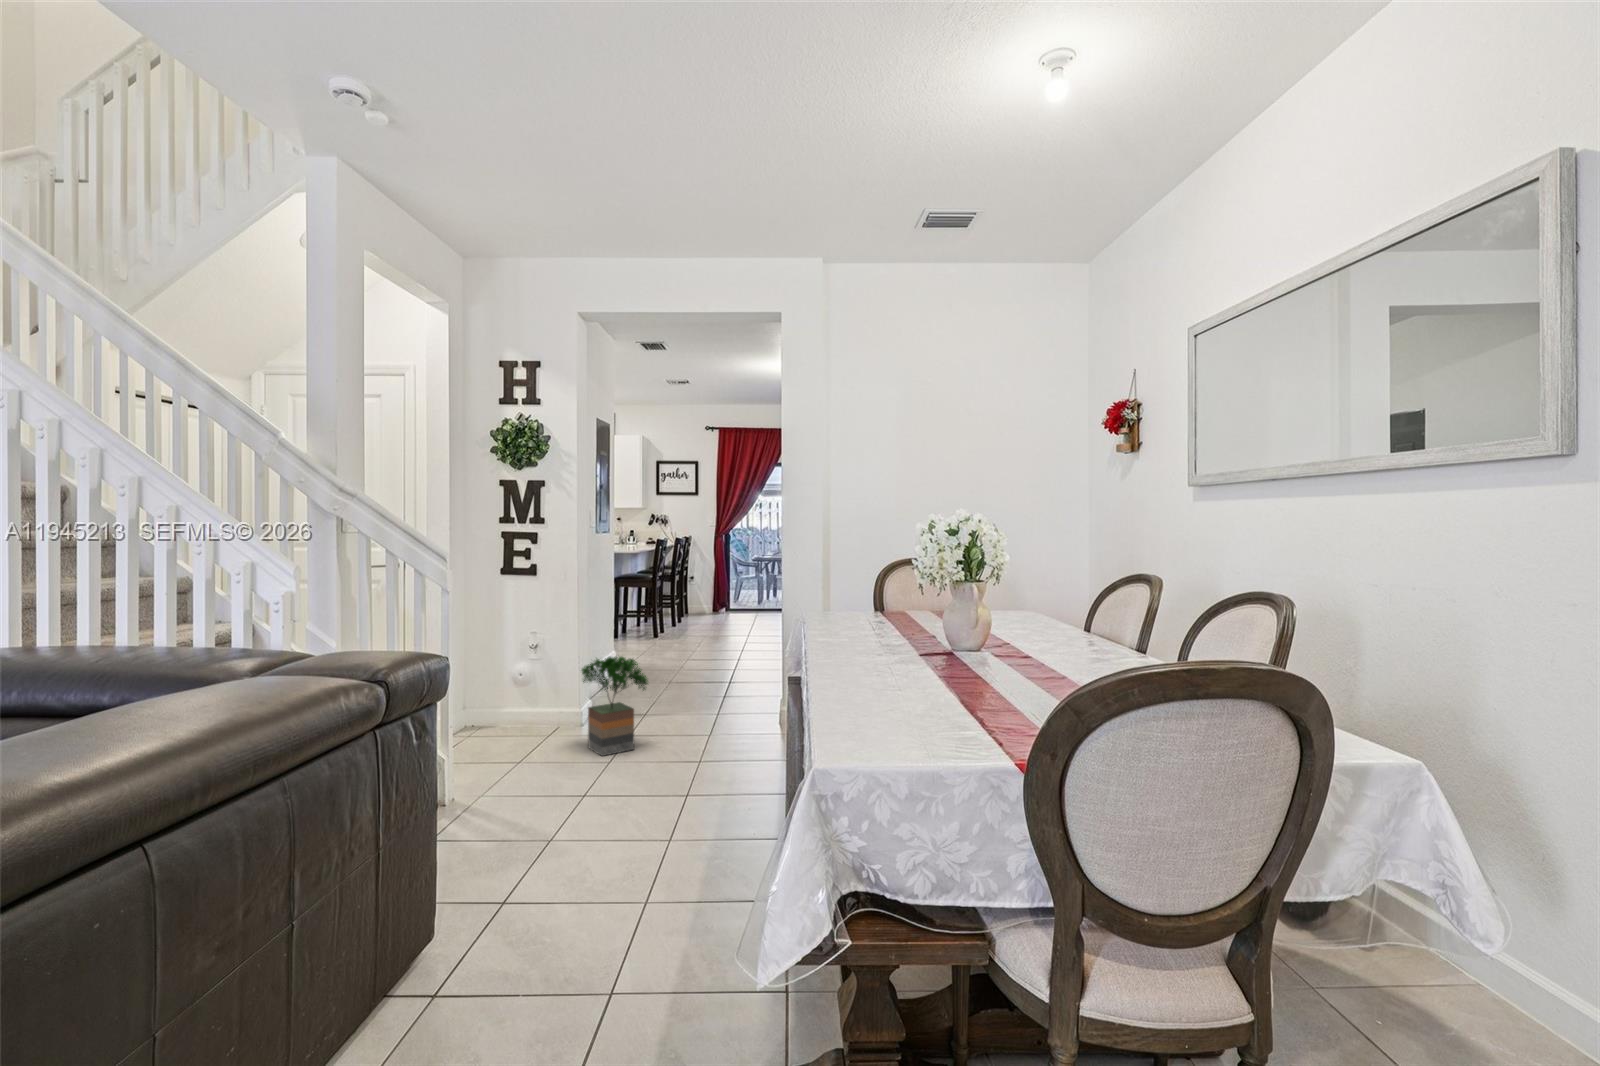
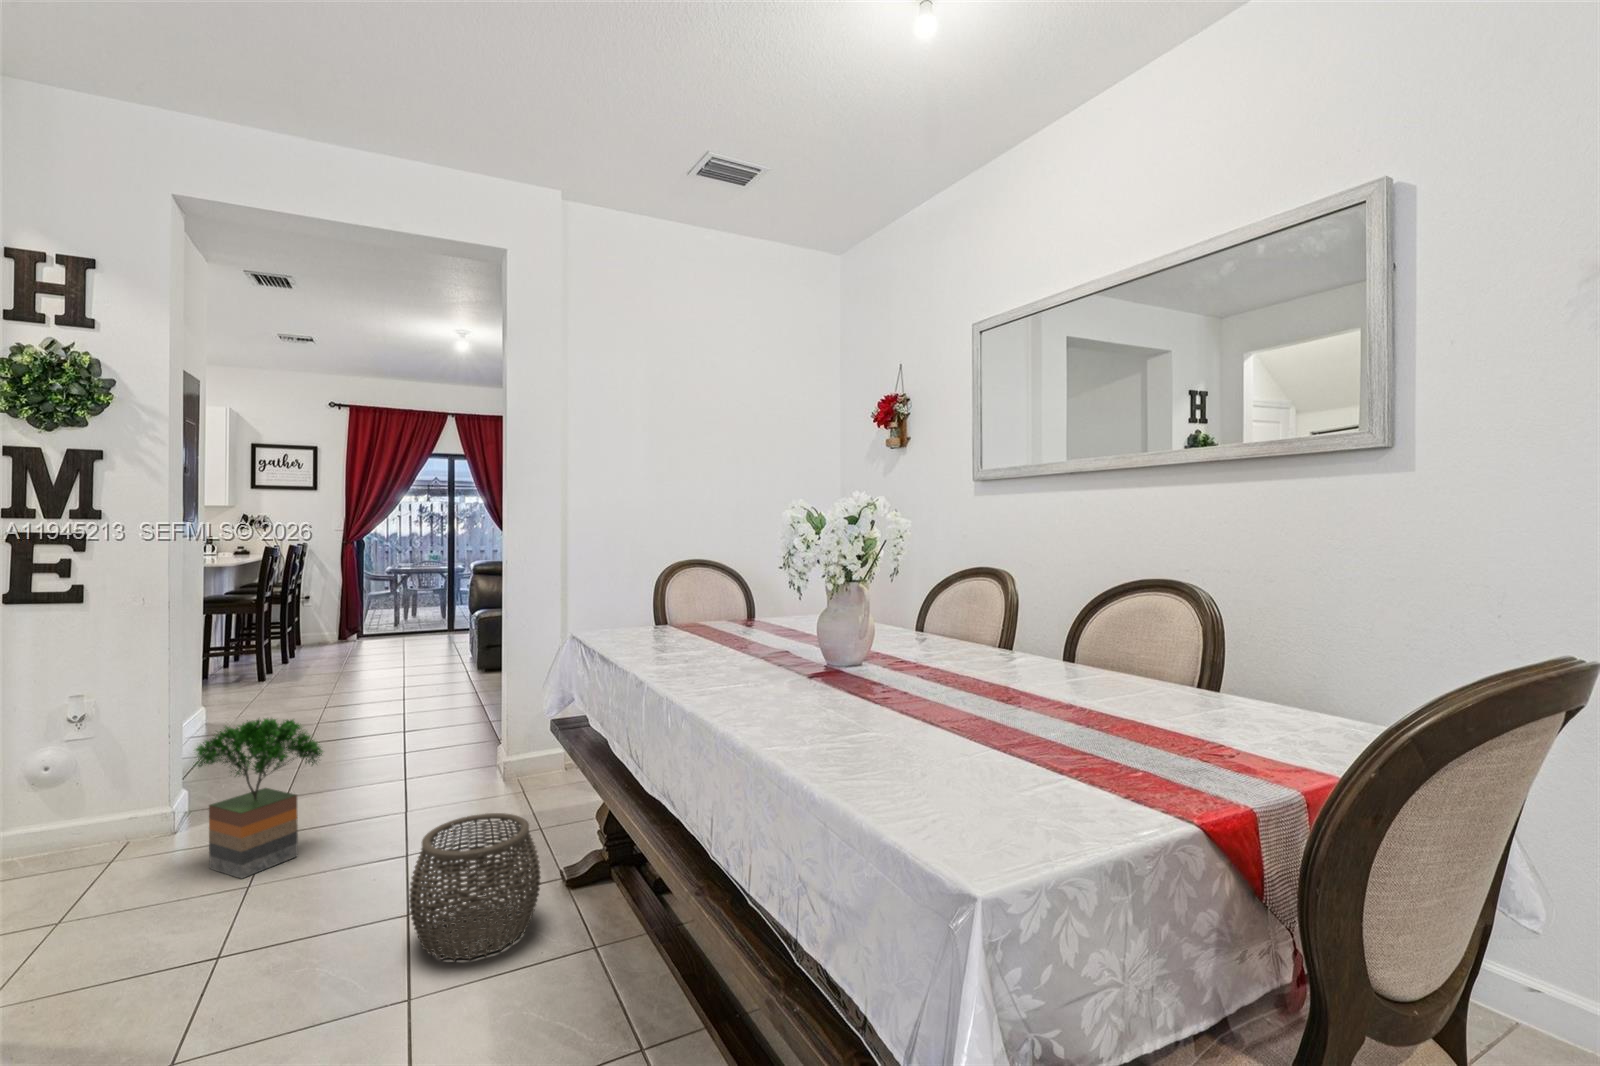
woven basket: none [670,734,754,826] -> present [409,813,541,961]

